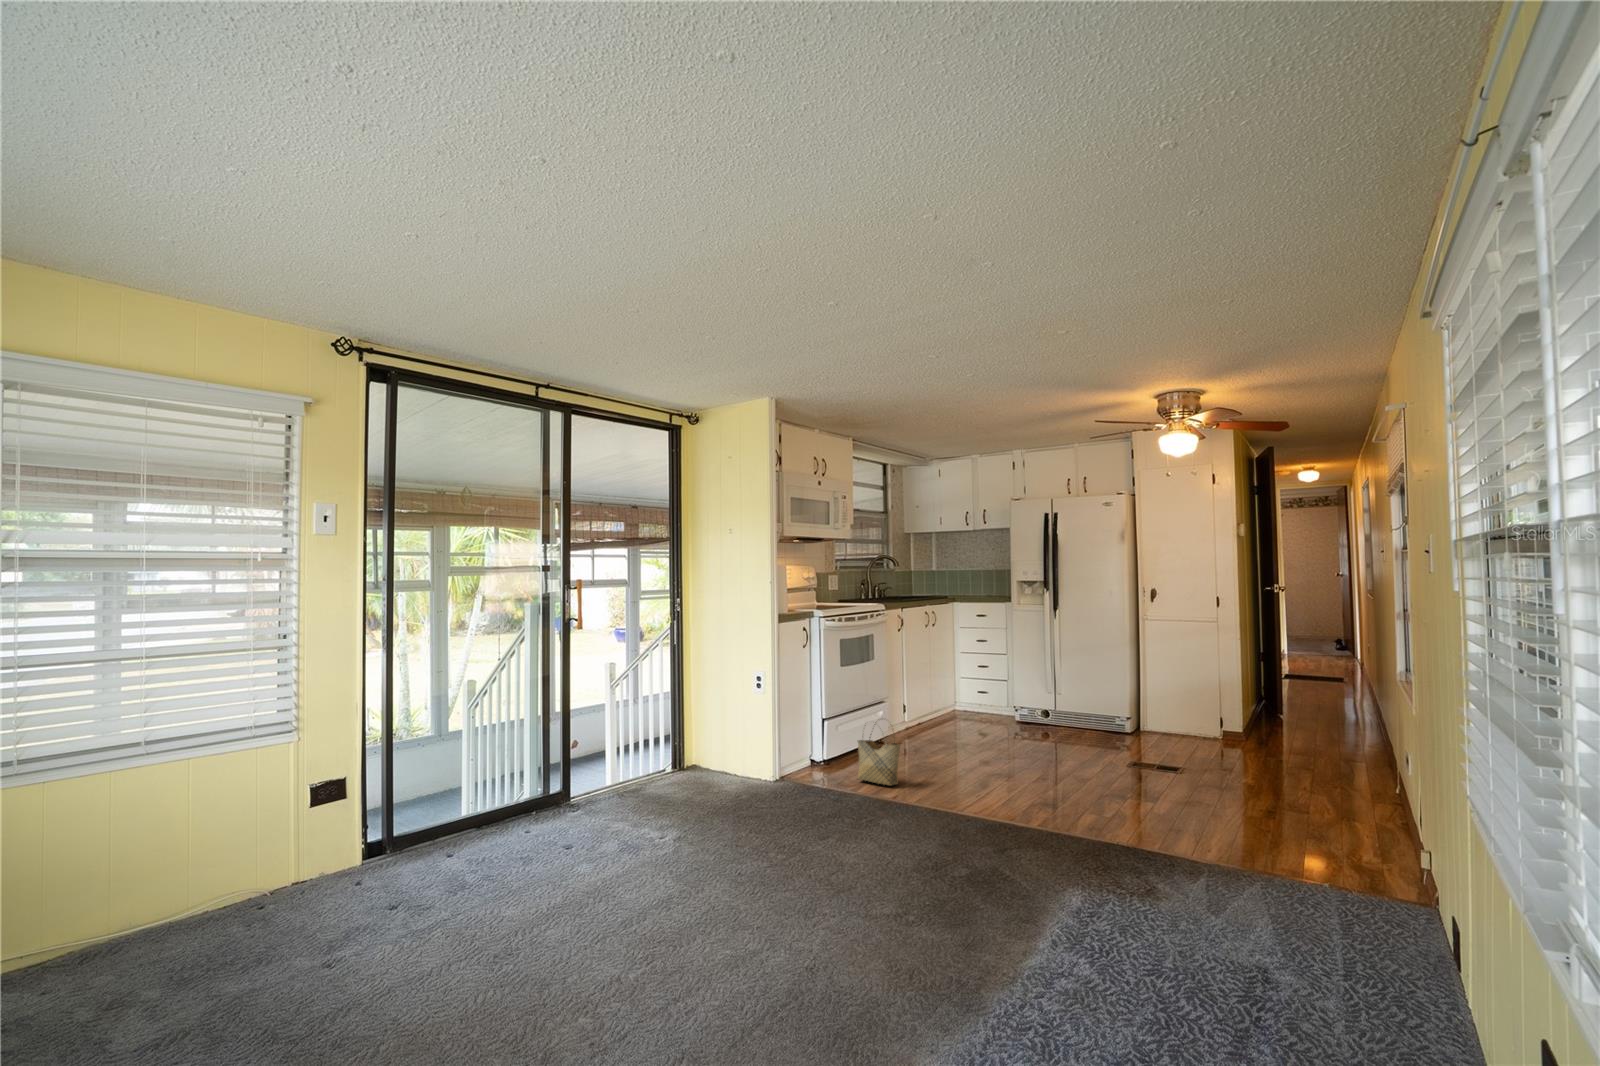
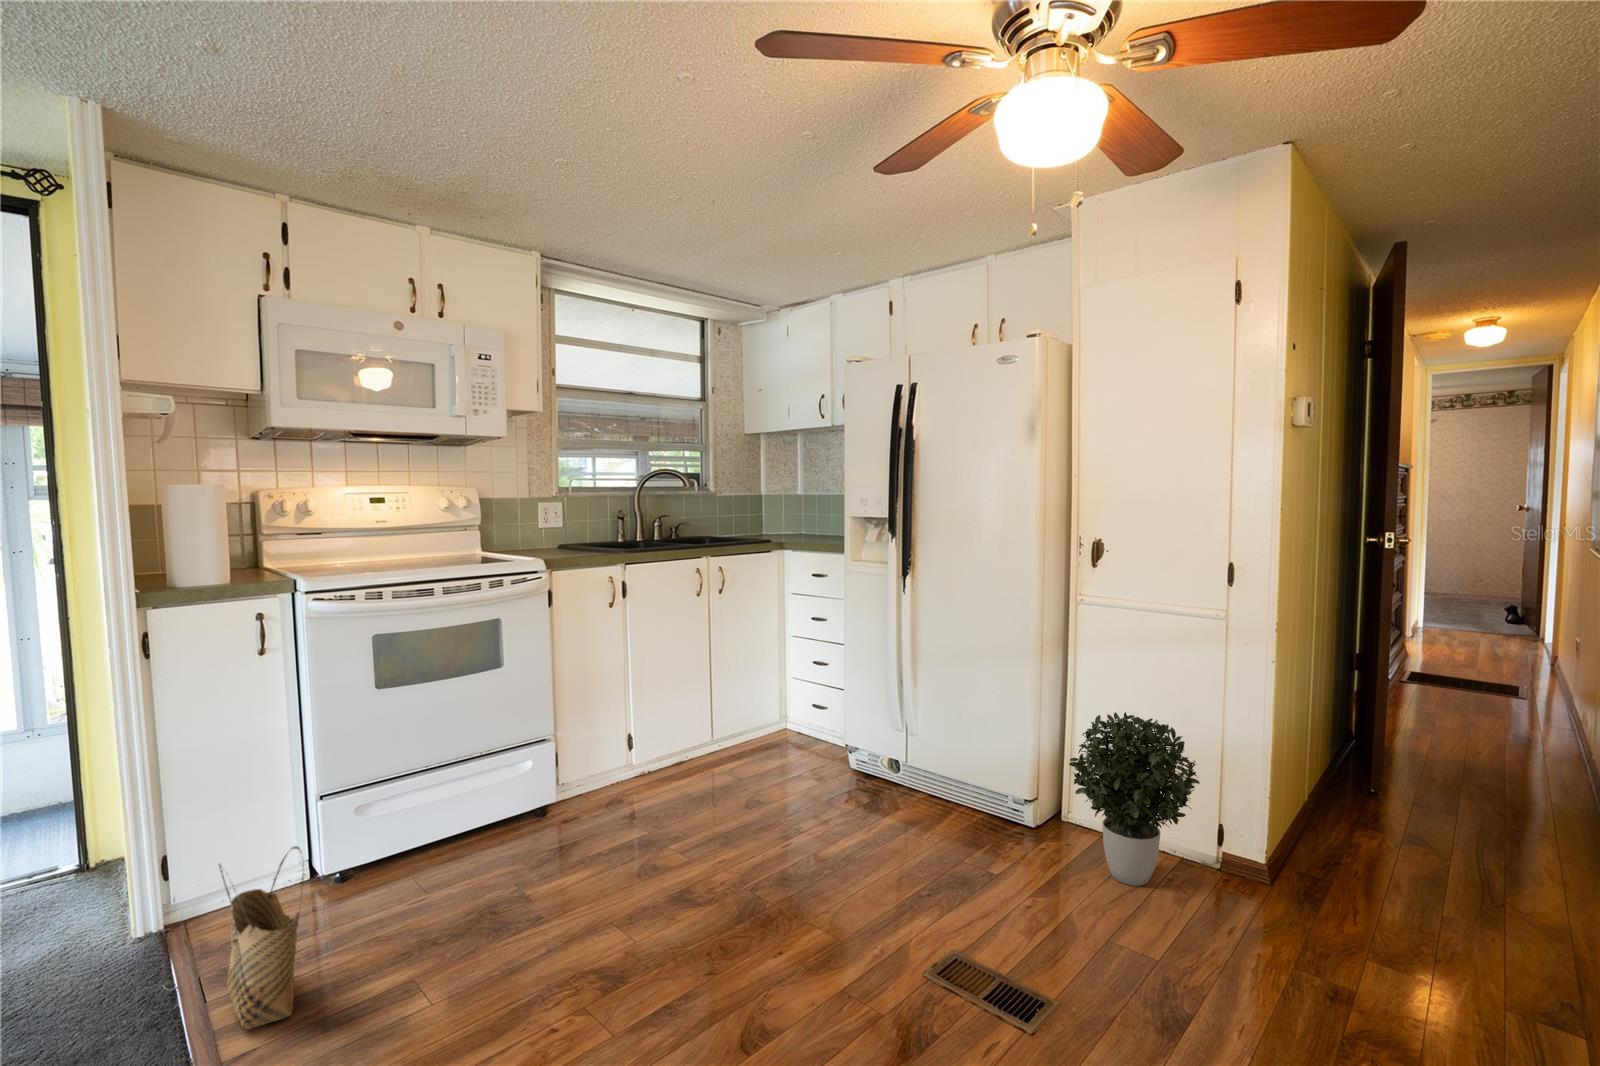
potted plant: none [1158,665,1216,743] -> present [1069,712,1200,886]

